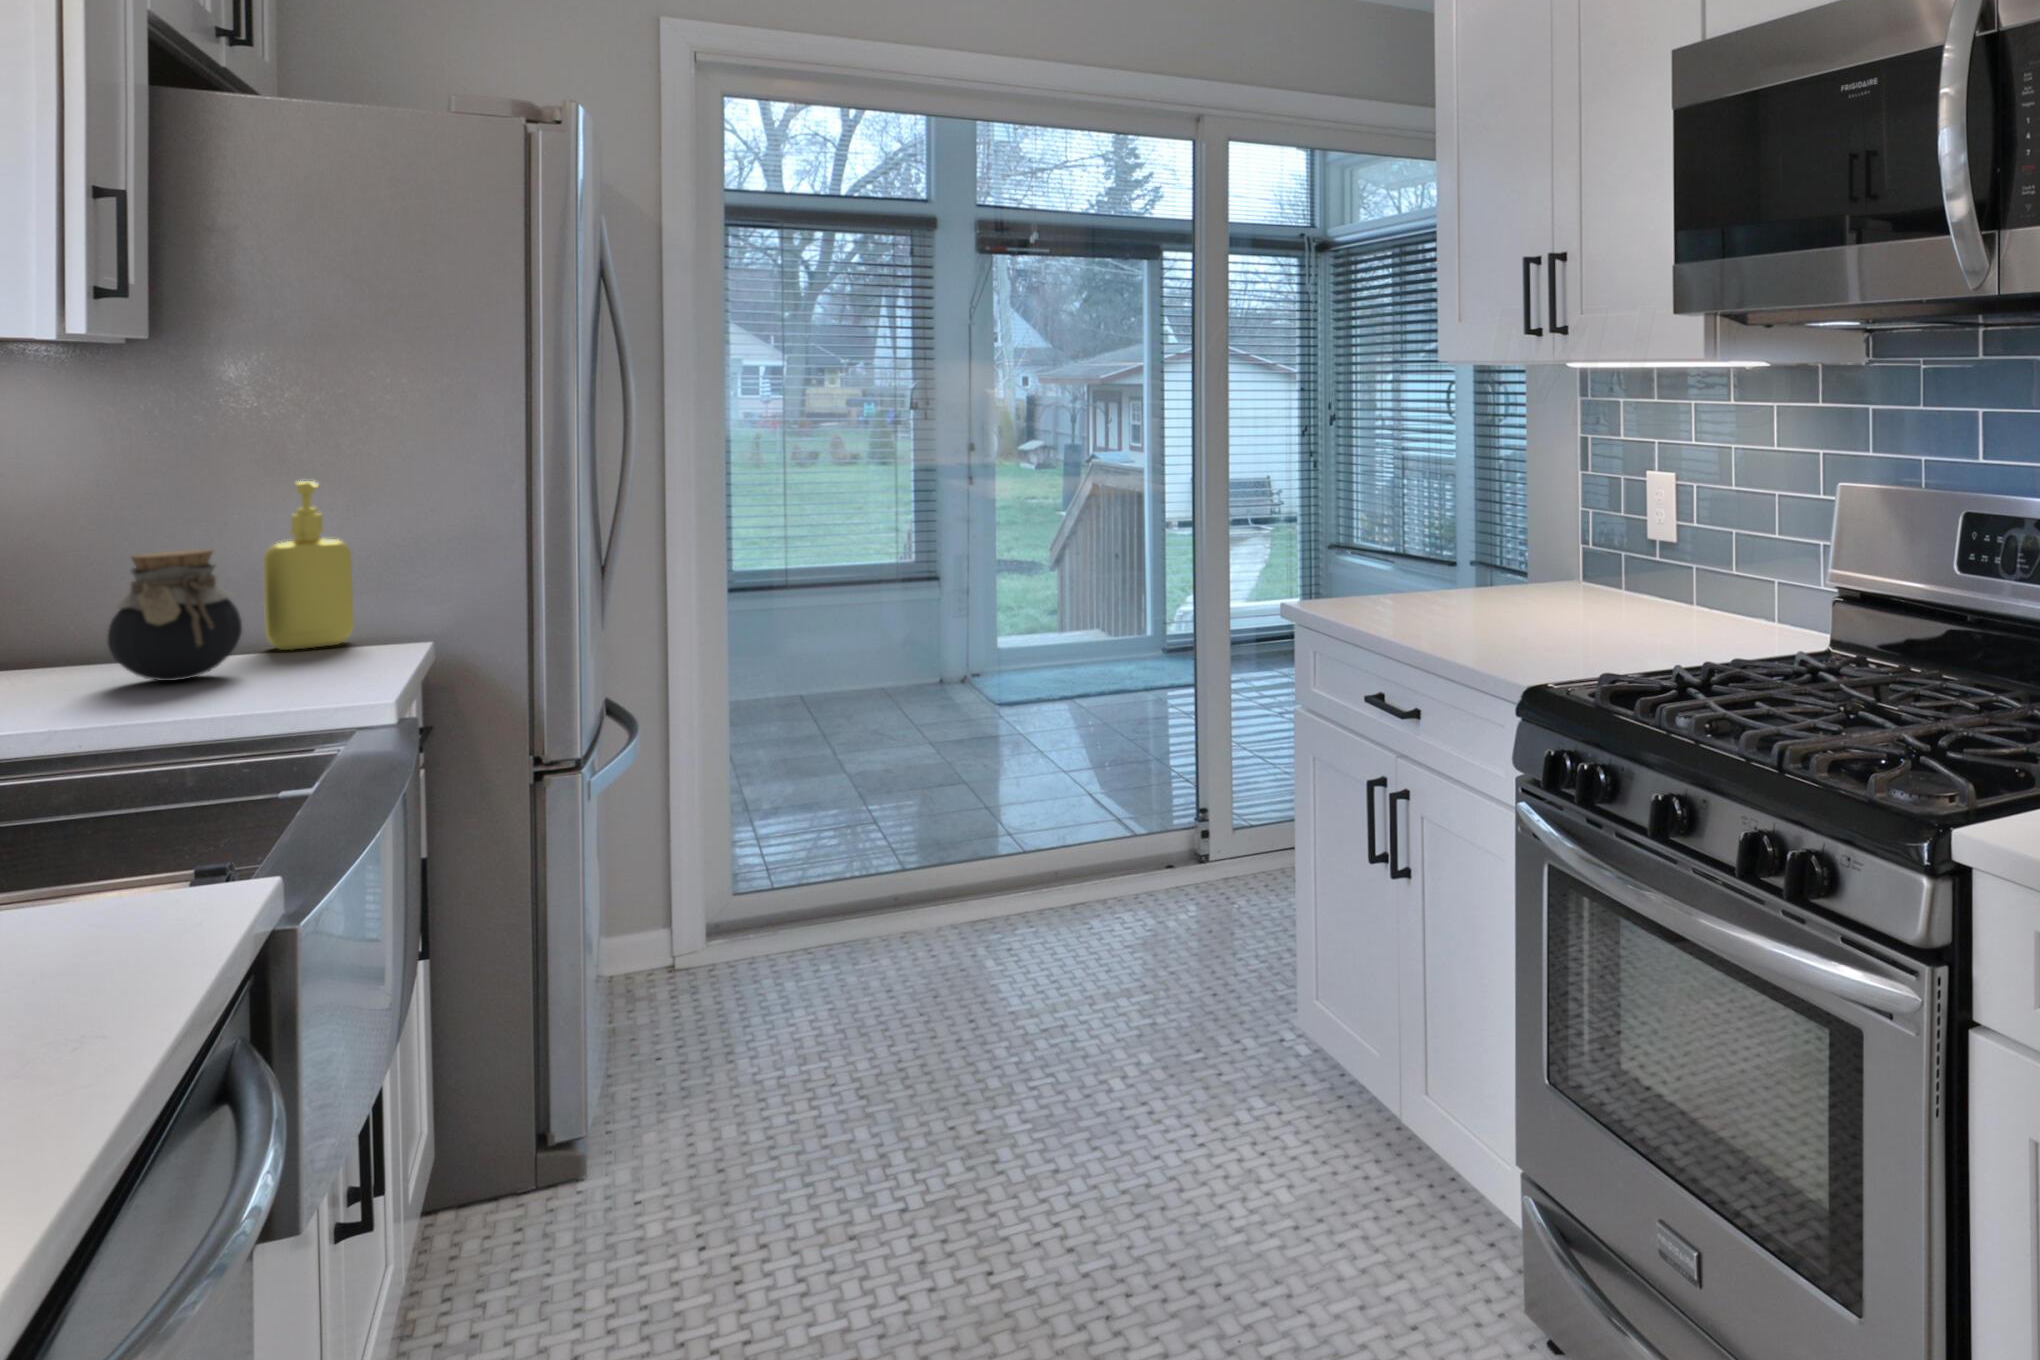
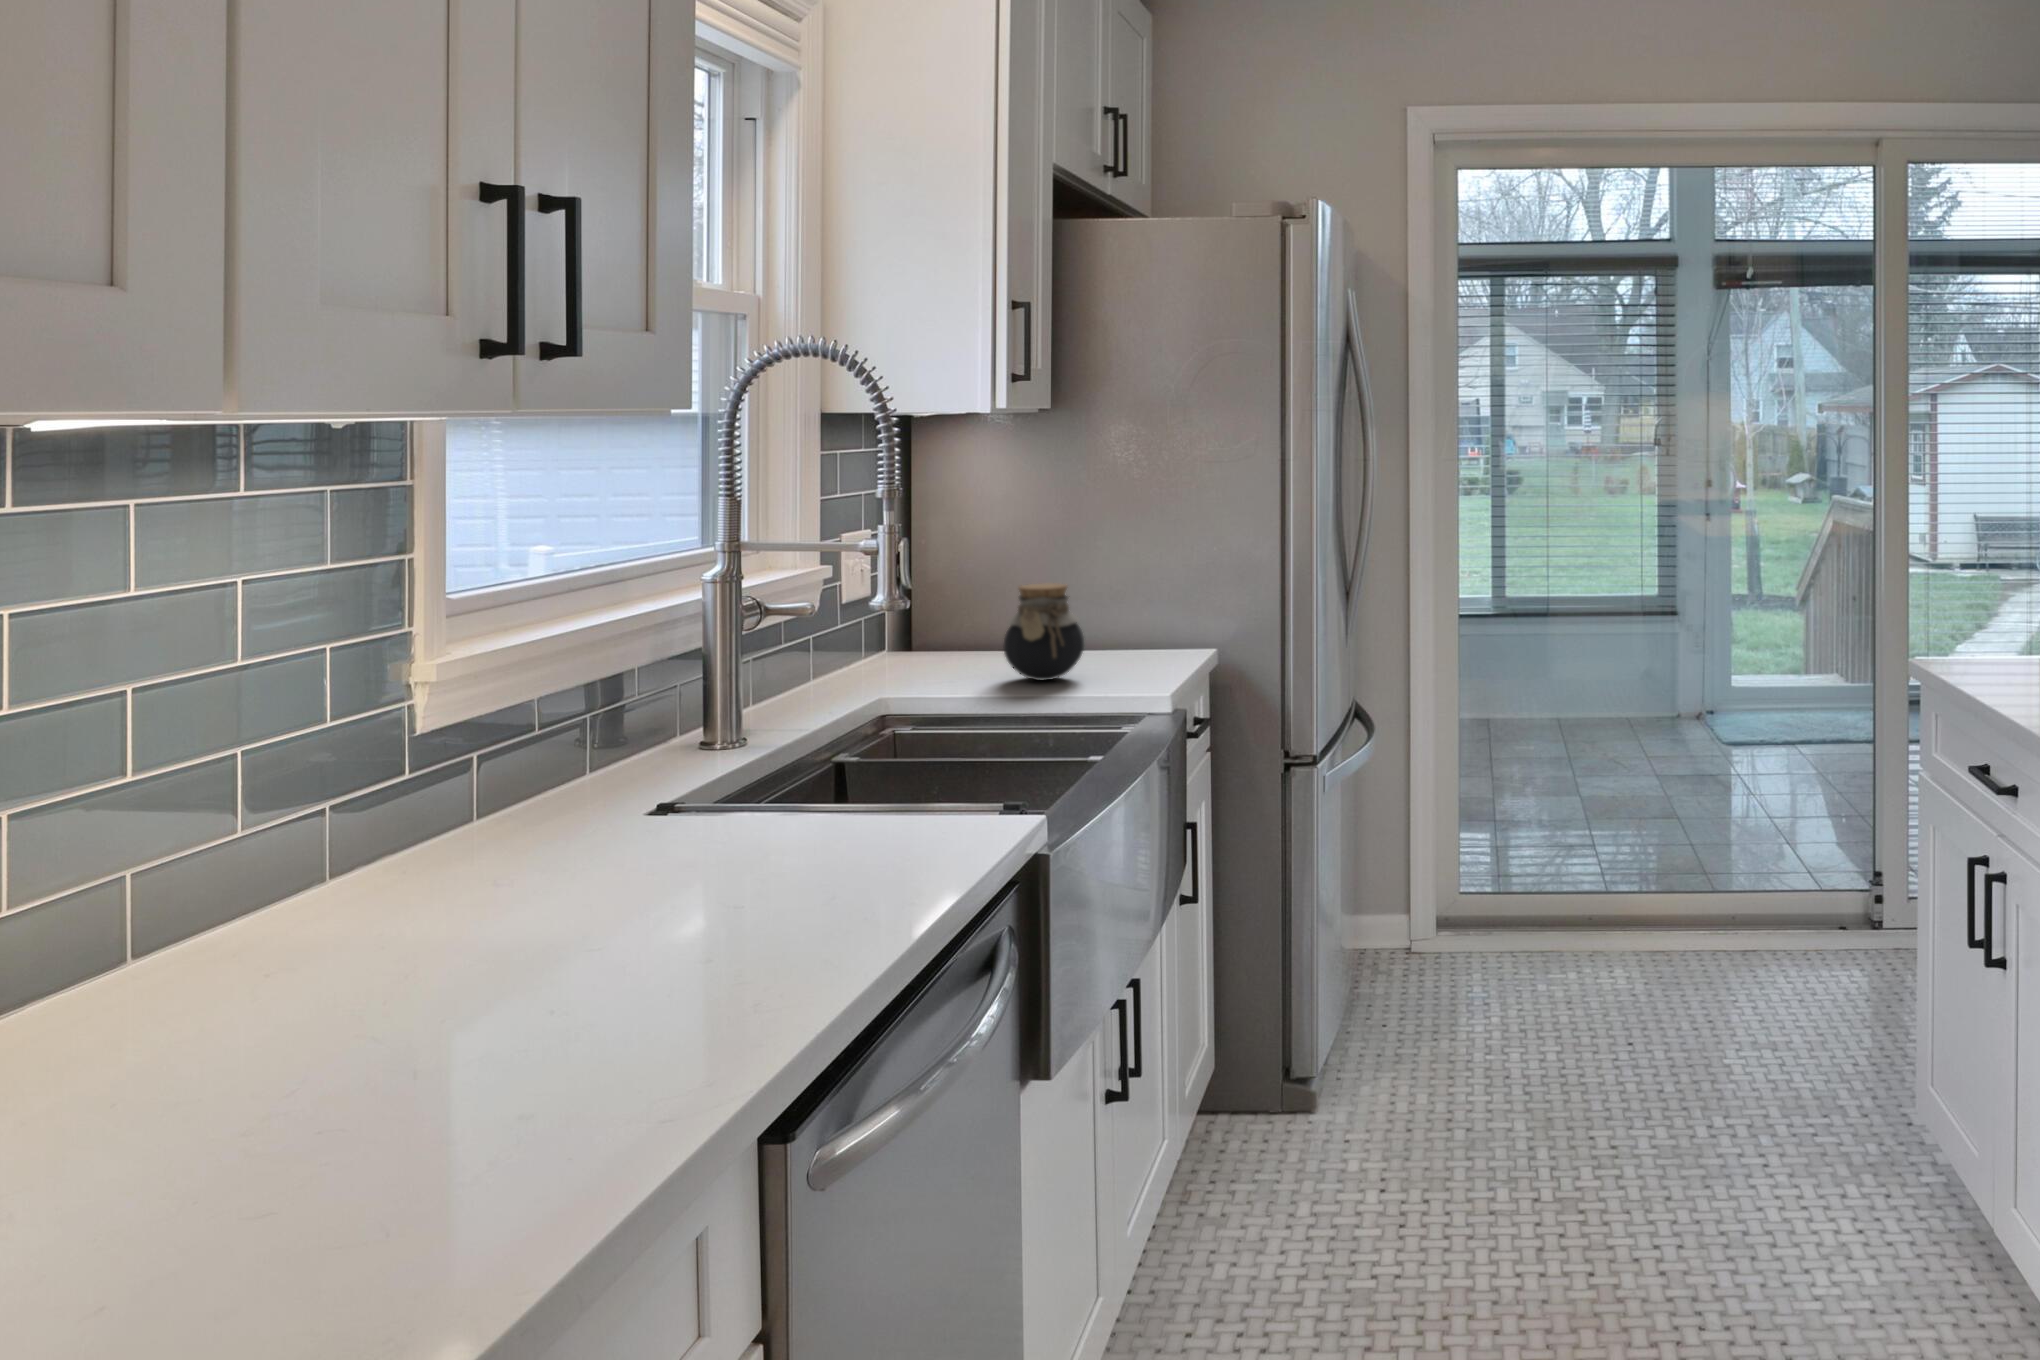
soap dispenser: present [263,481,354,650] -> none [1105,531,1161,660]

